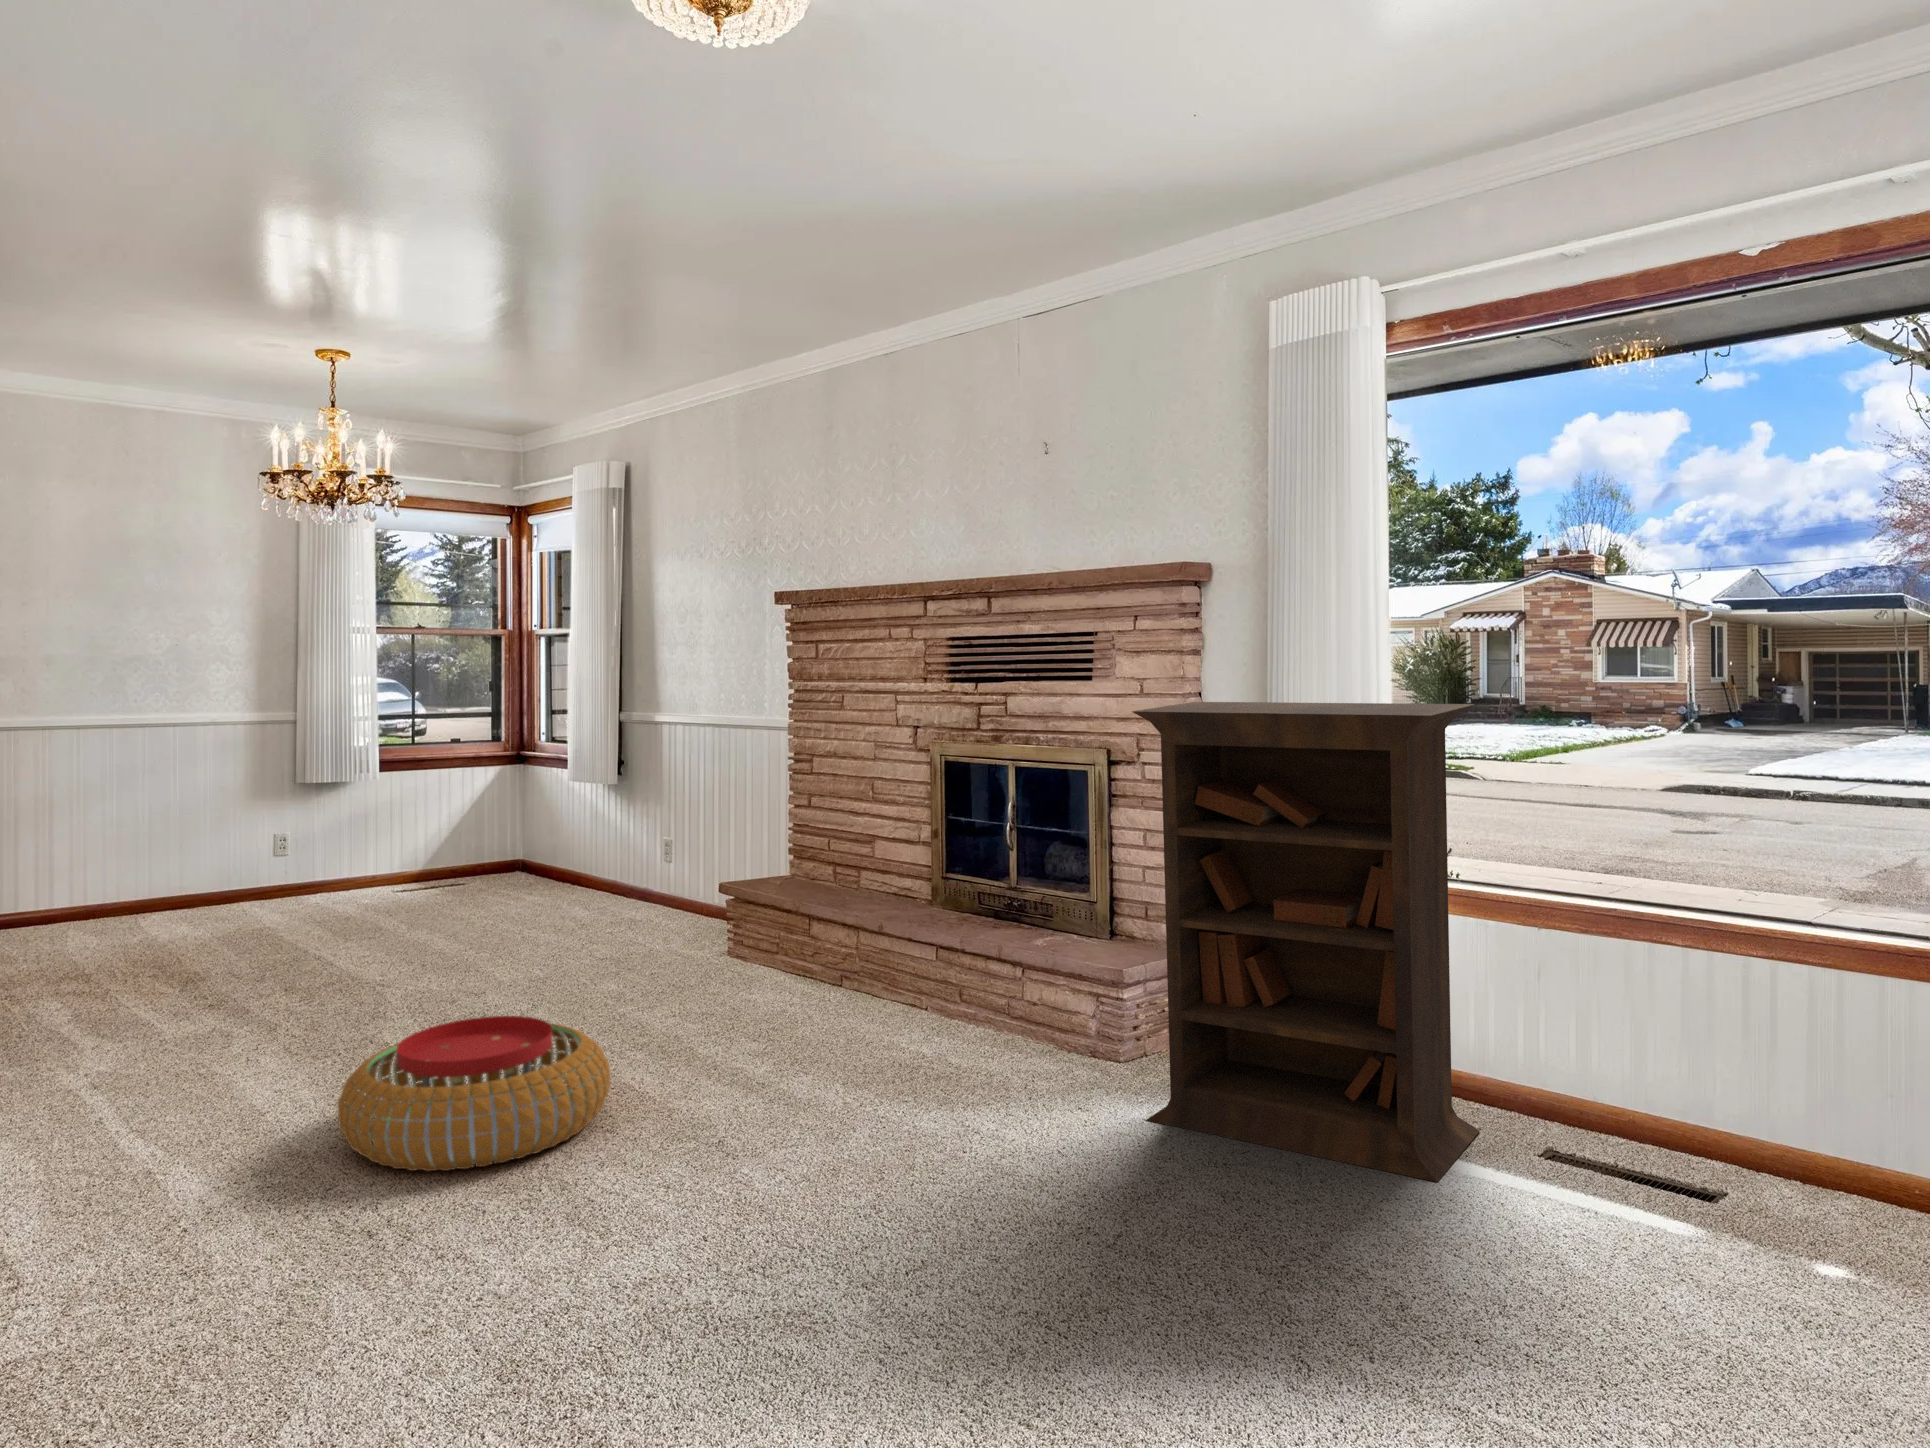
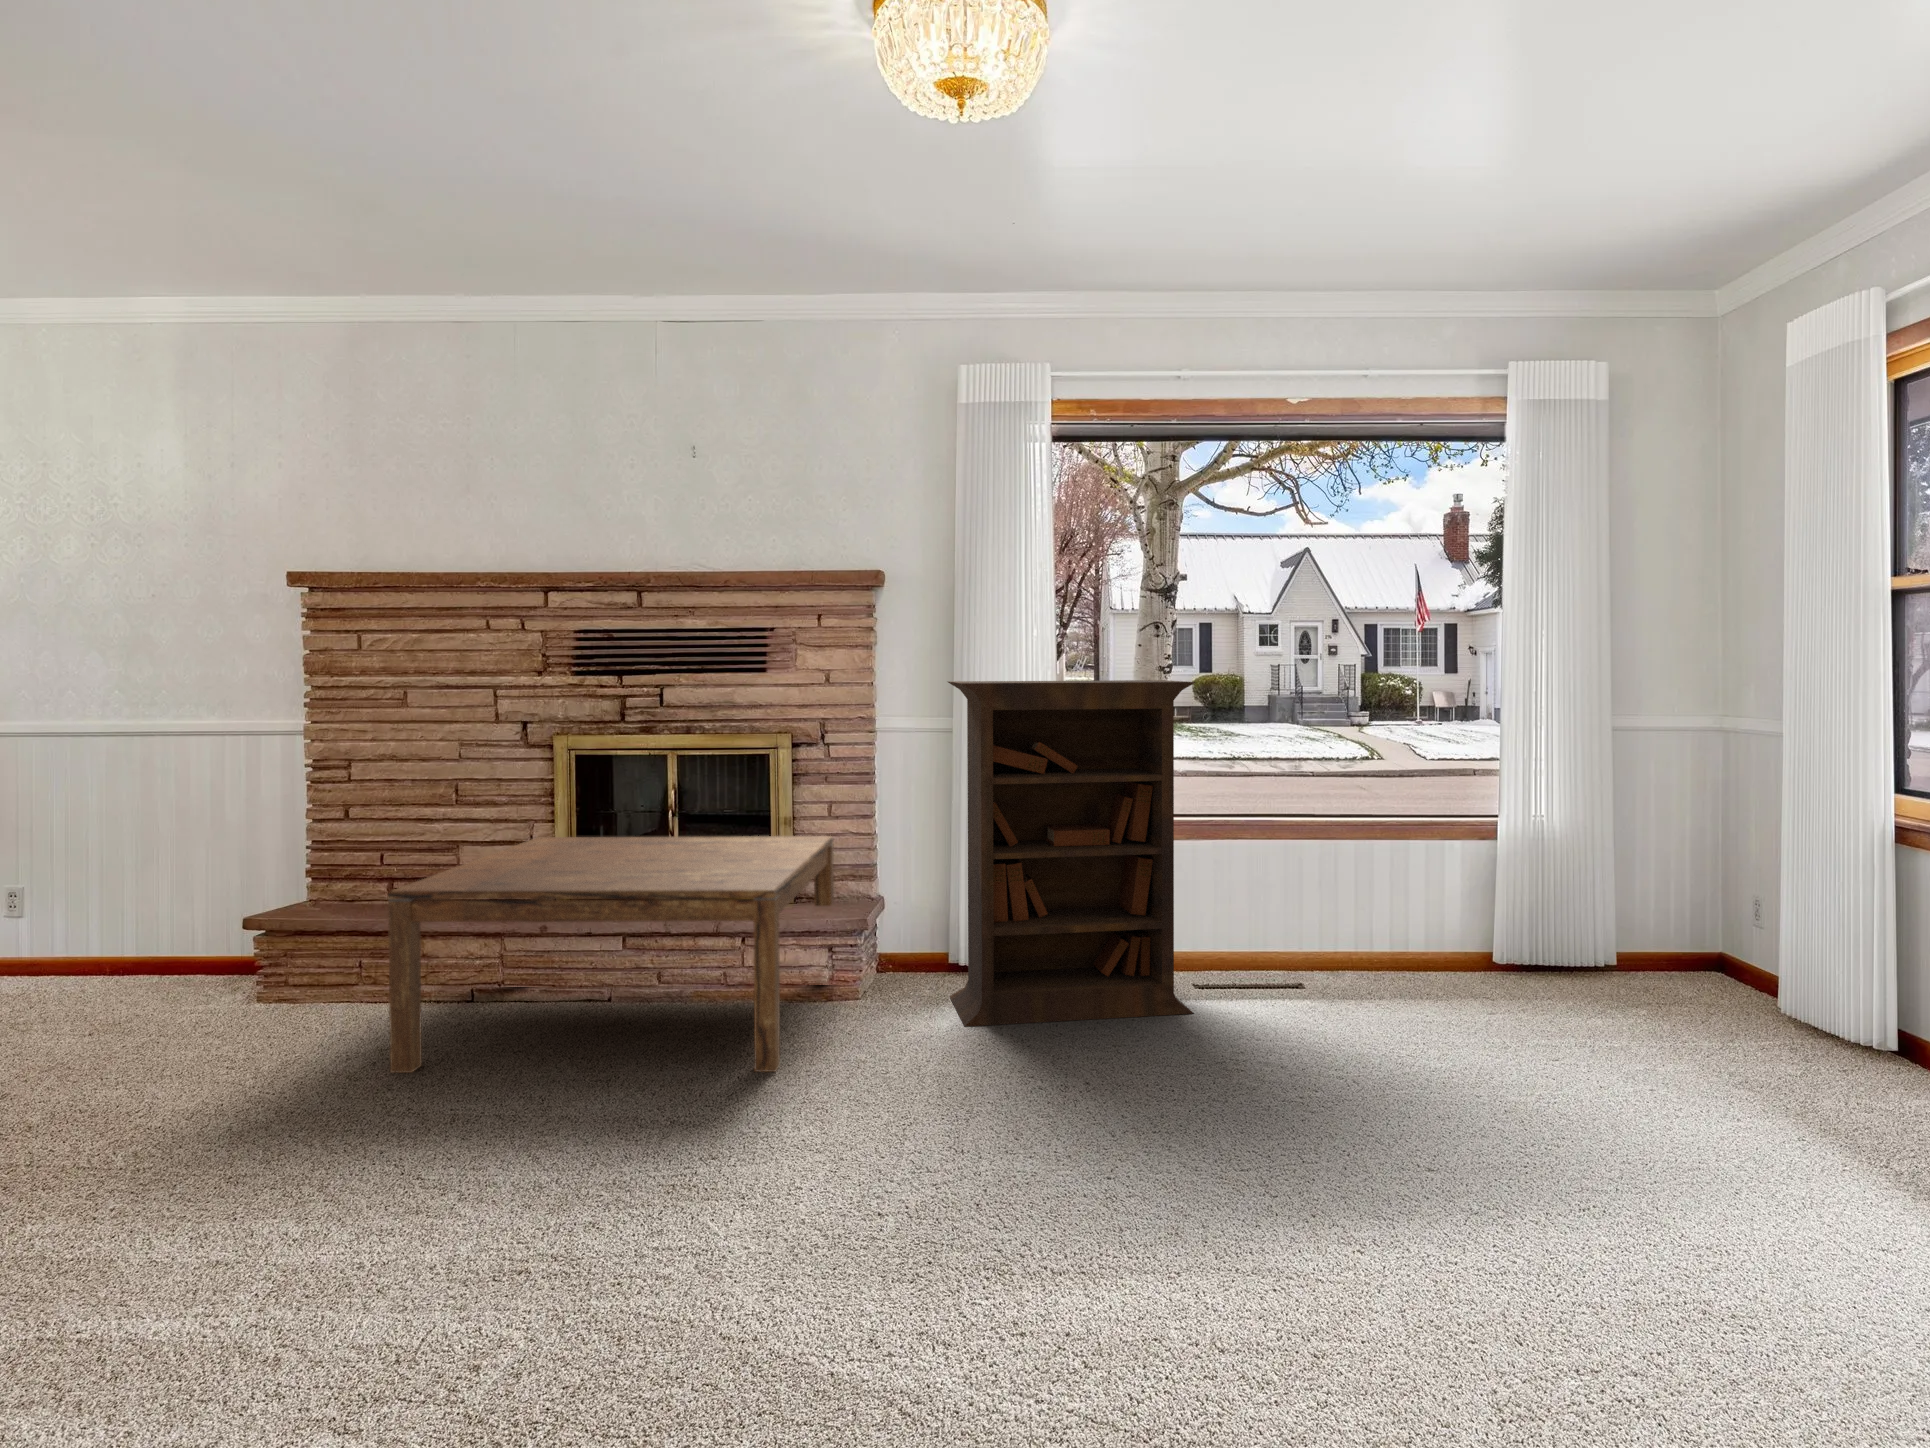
coffee table: none [671,838,1147,1119] -> present [388,836,834,1073]
pouf: present [337,1016,611,1171] -> none [151,1048,516,1251]

